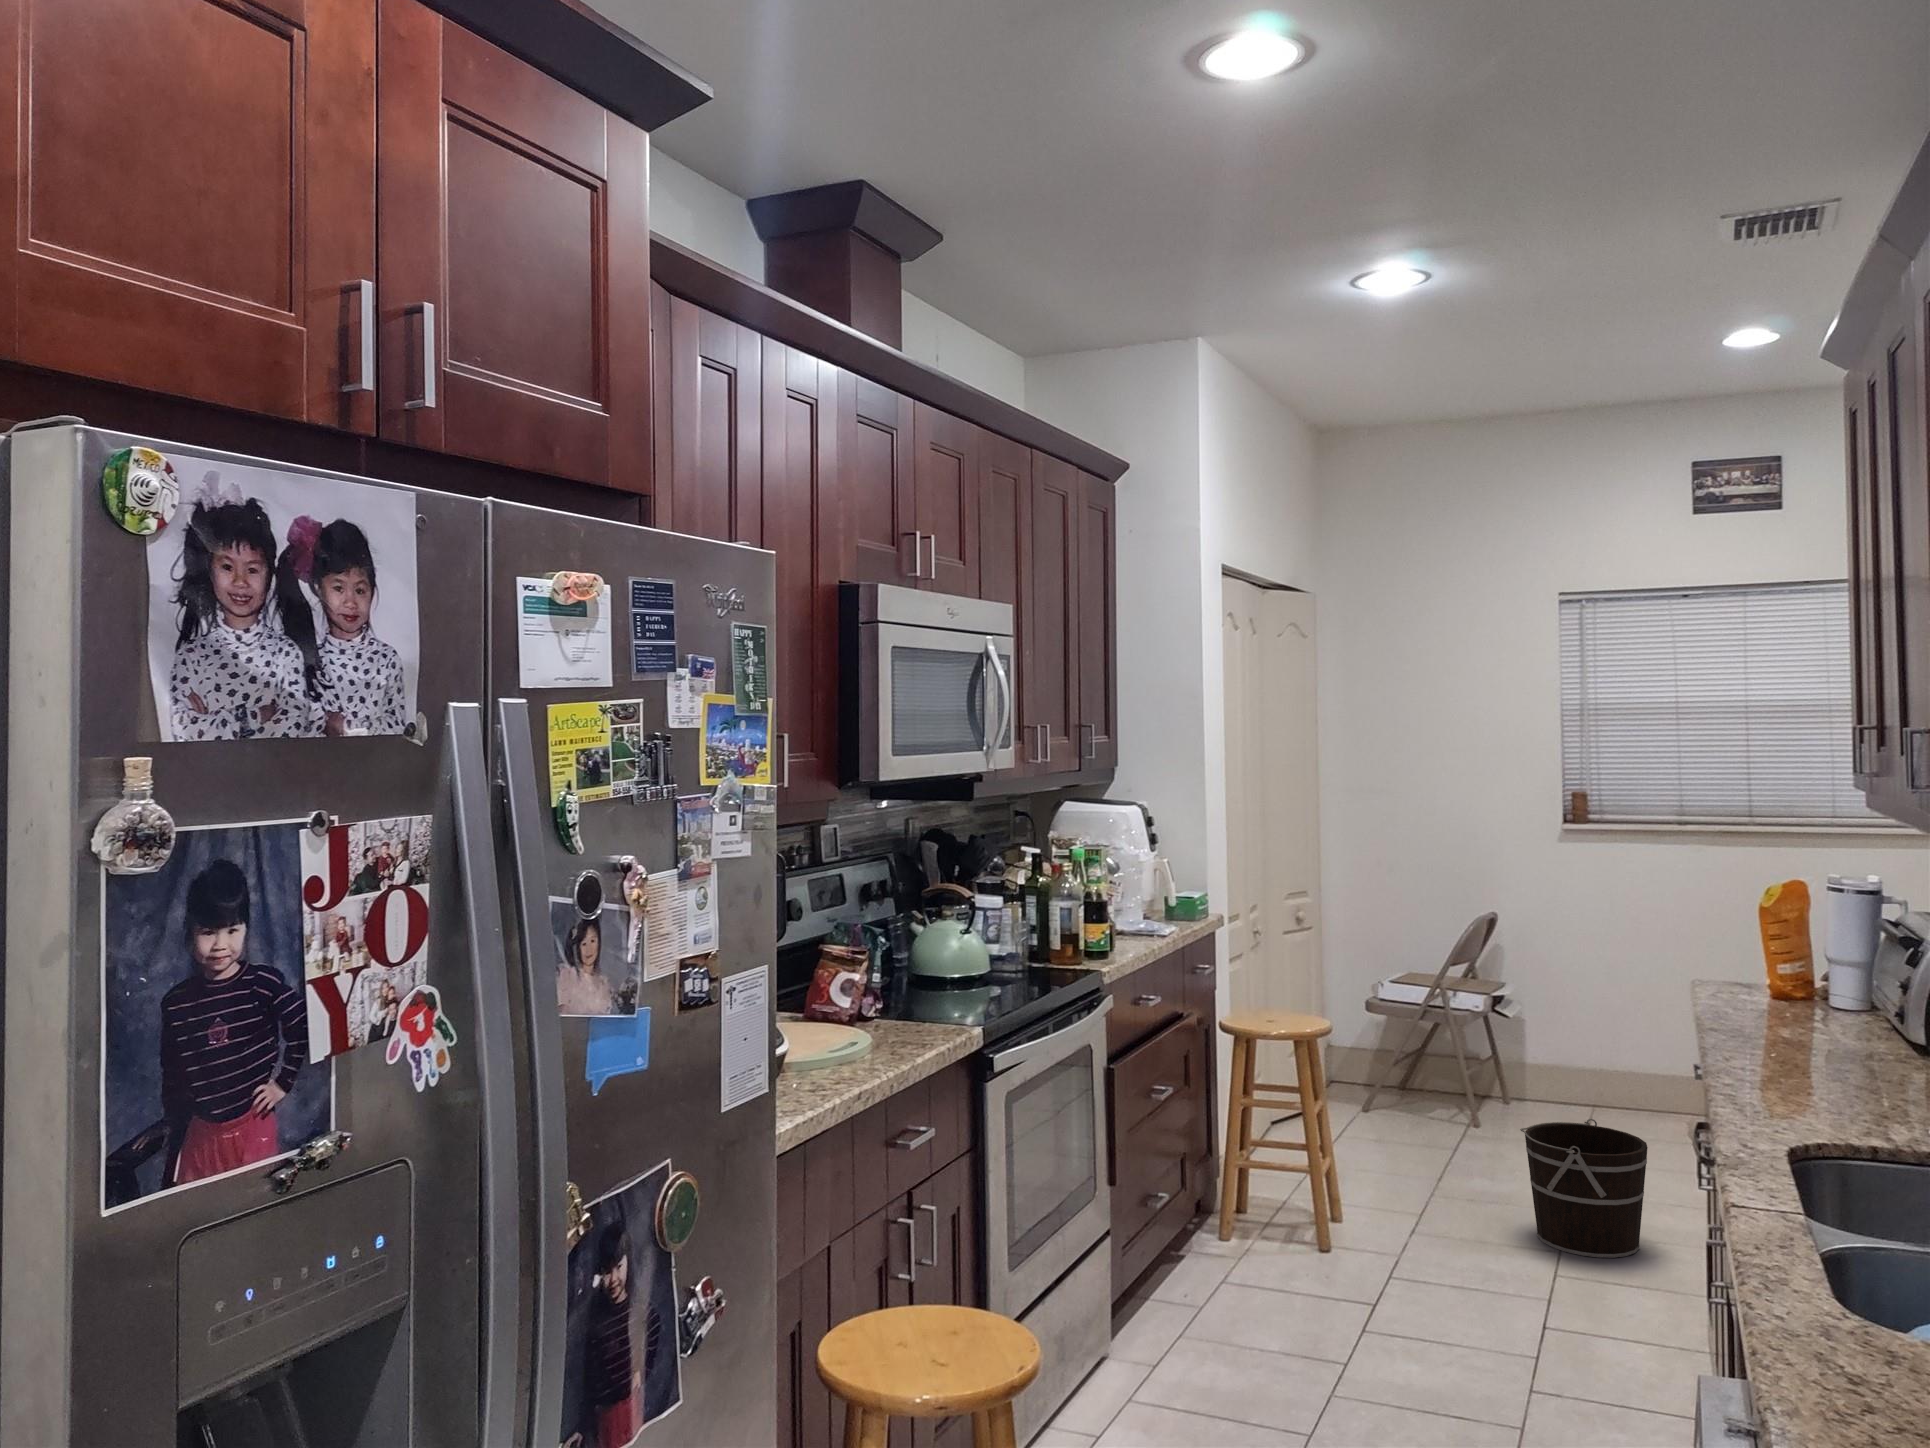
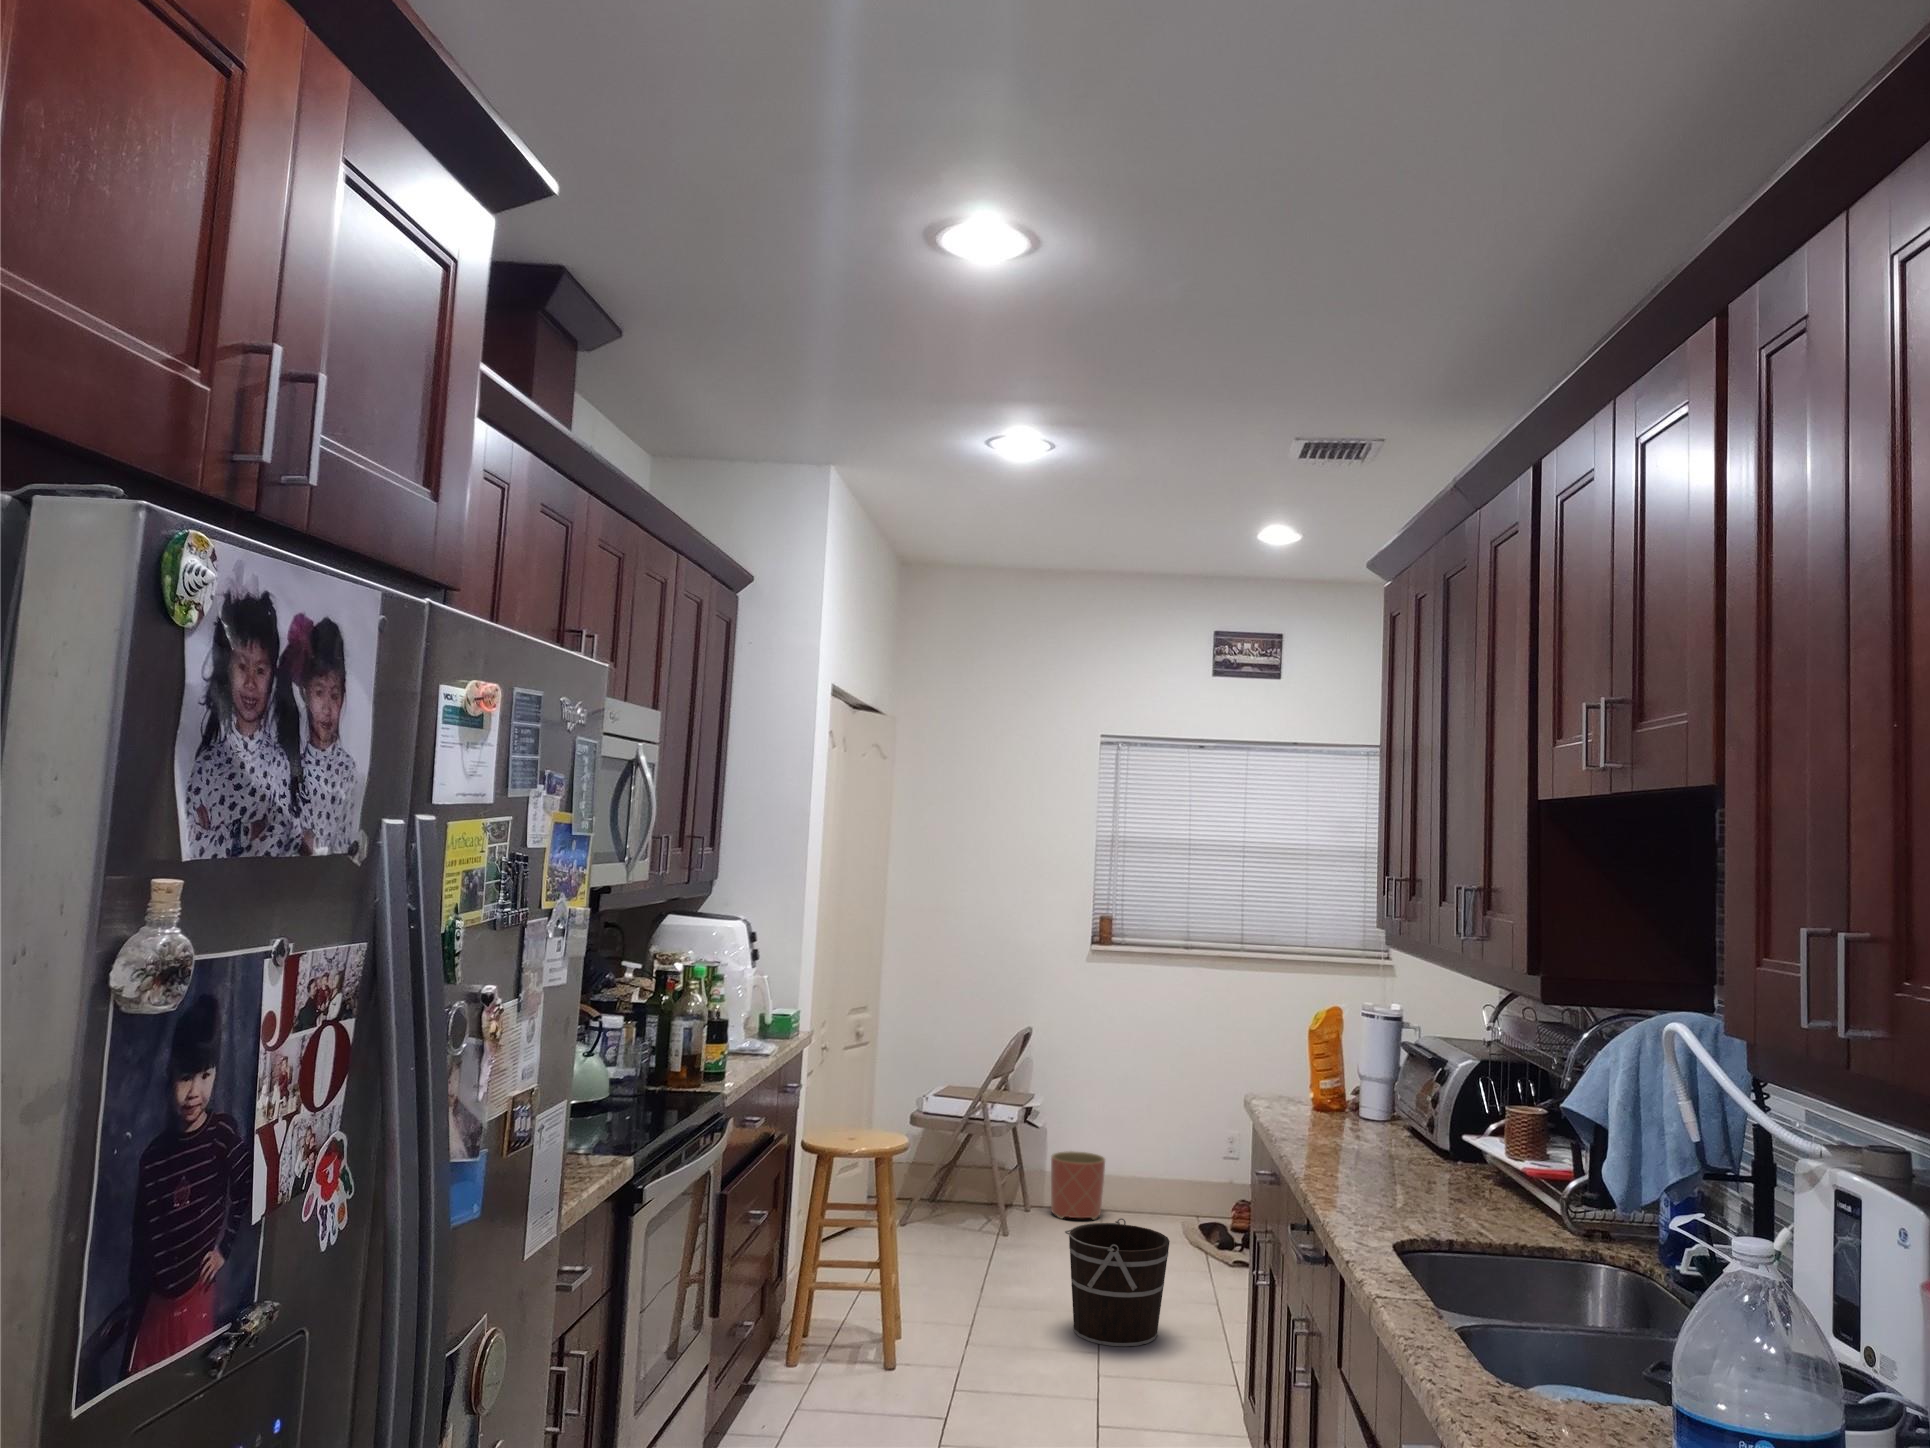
planter: none [1532,1046,1597,1120] -> present [1051,1151,1105,1220]

